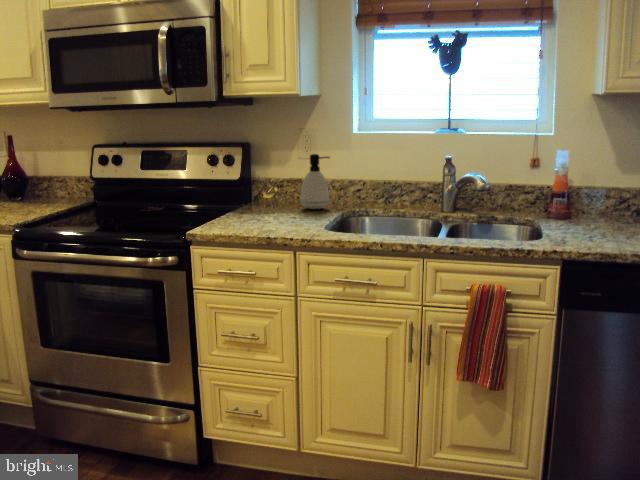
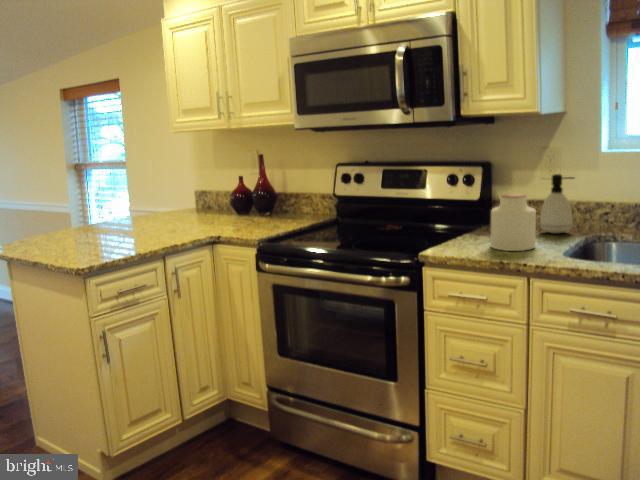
jar: none [256,171,299,226] -> present [490,193,536,251]

